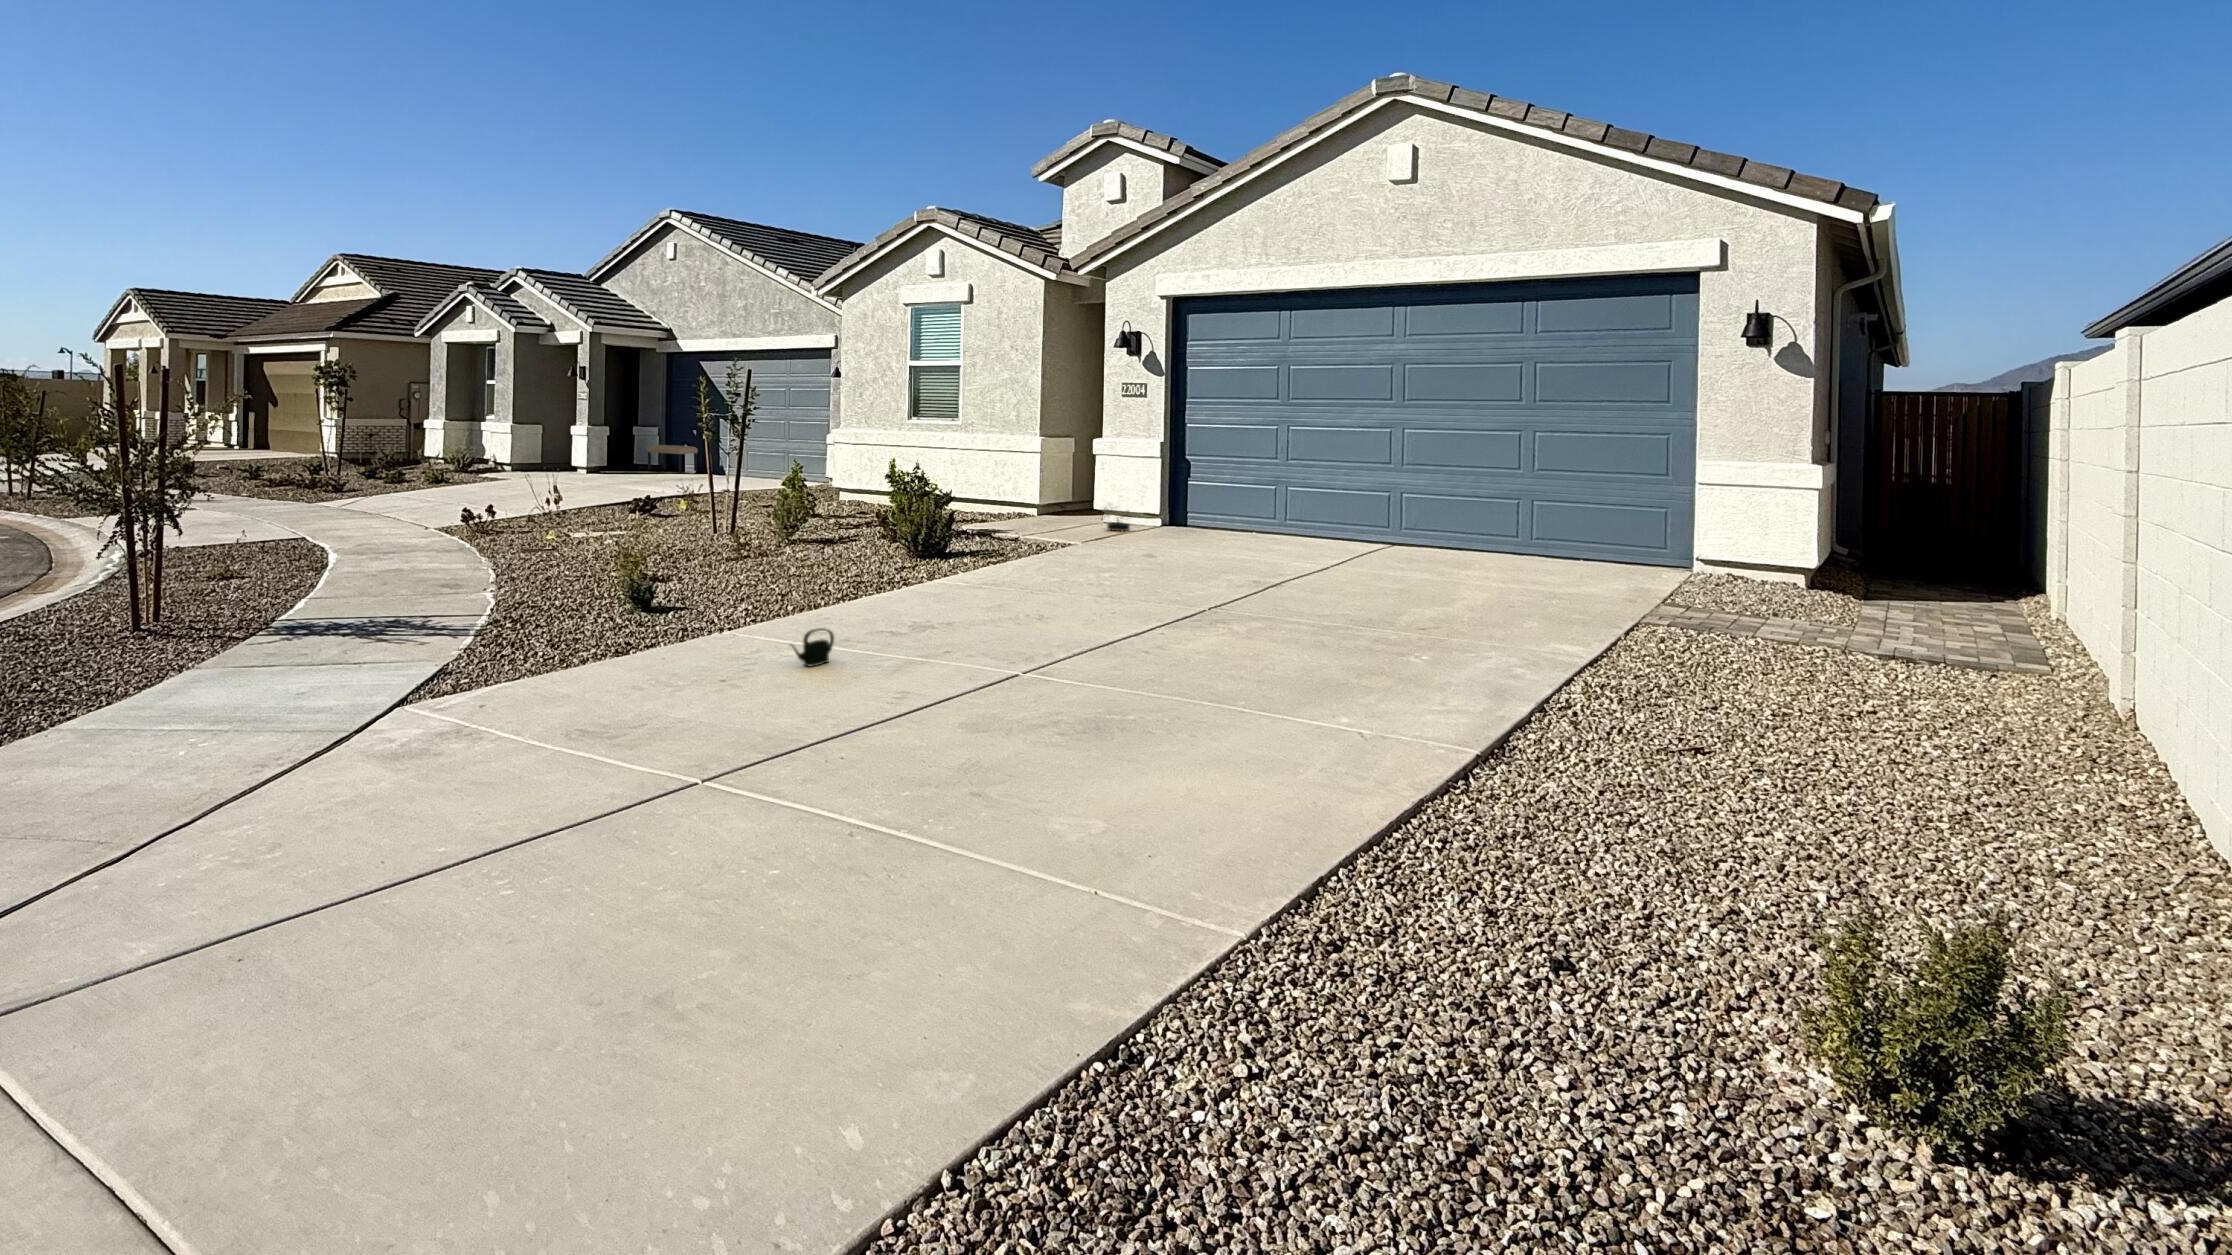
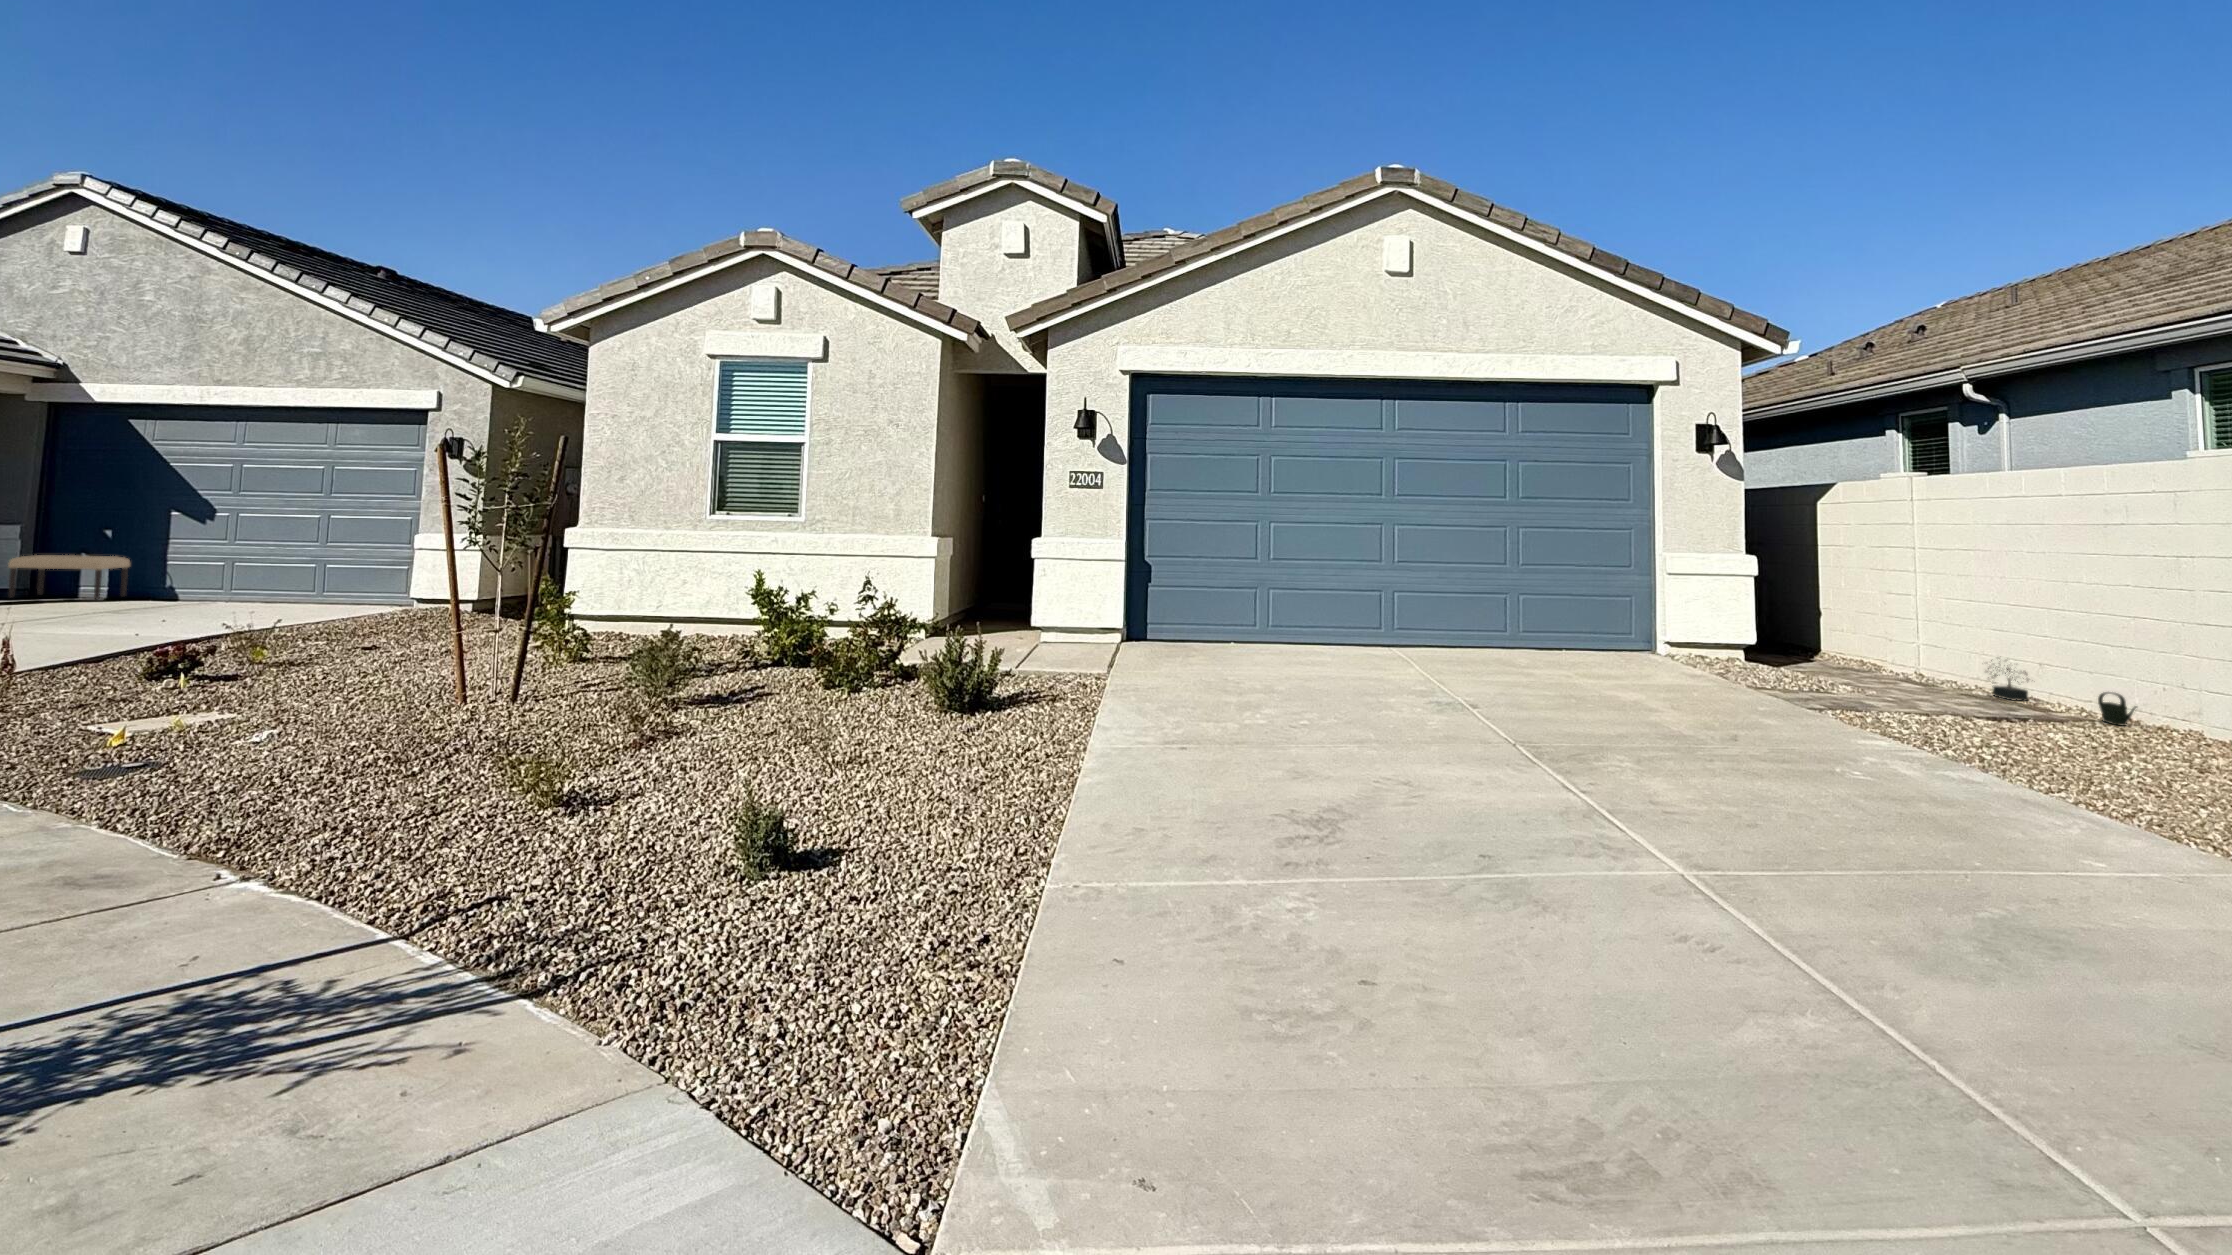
decorative plant: present [1103,508,1130,531] -> present [1987,658,2029,701]
watering can: present [791,628,834,667] -> present [2098,692,2136,726]

